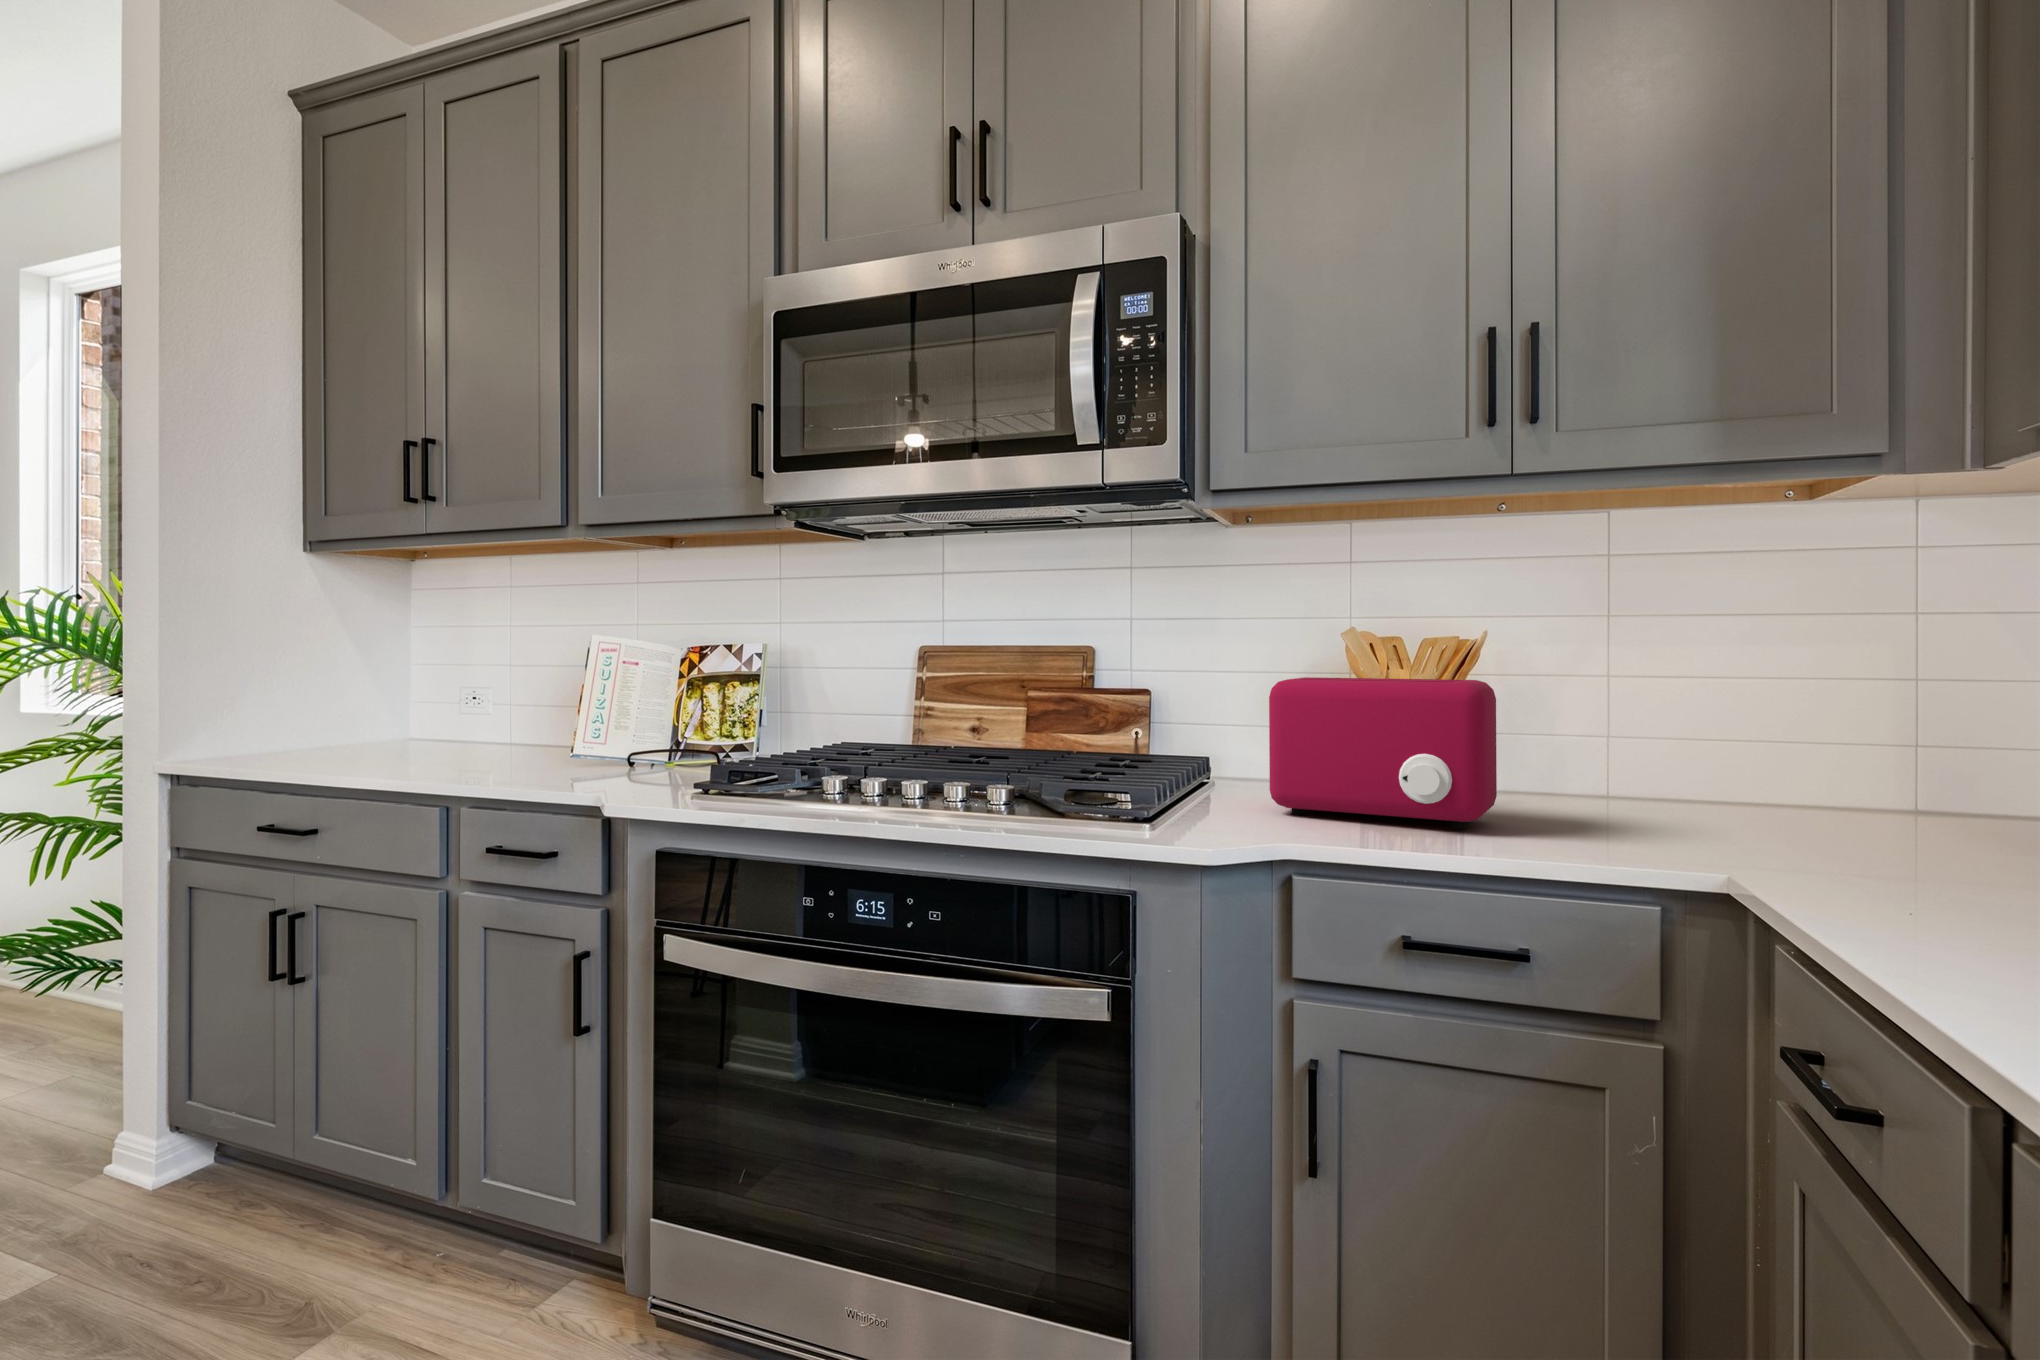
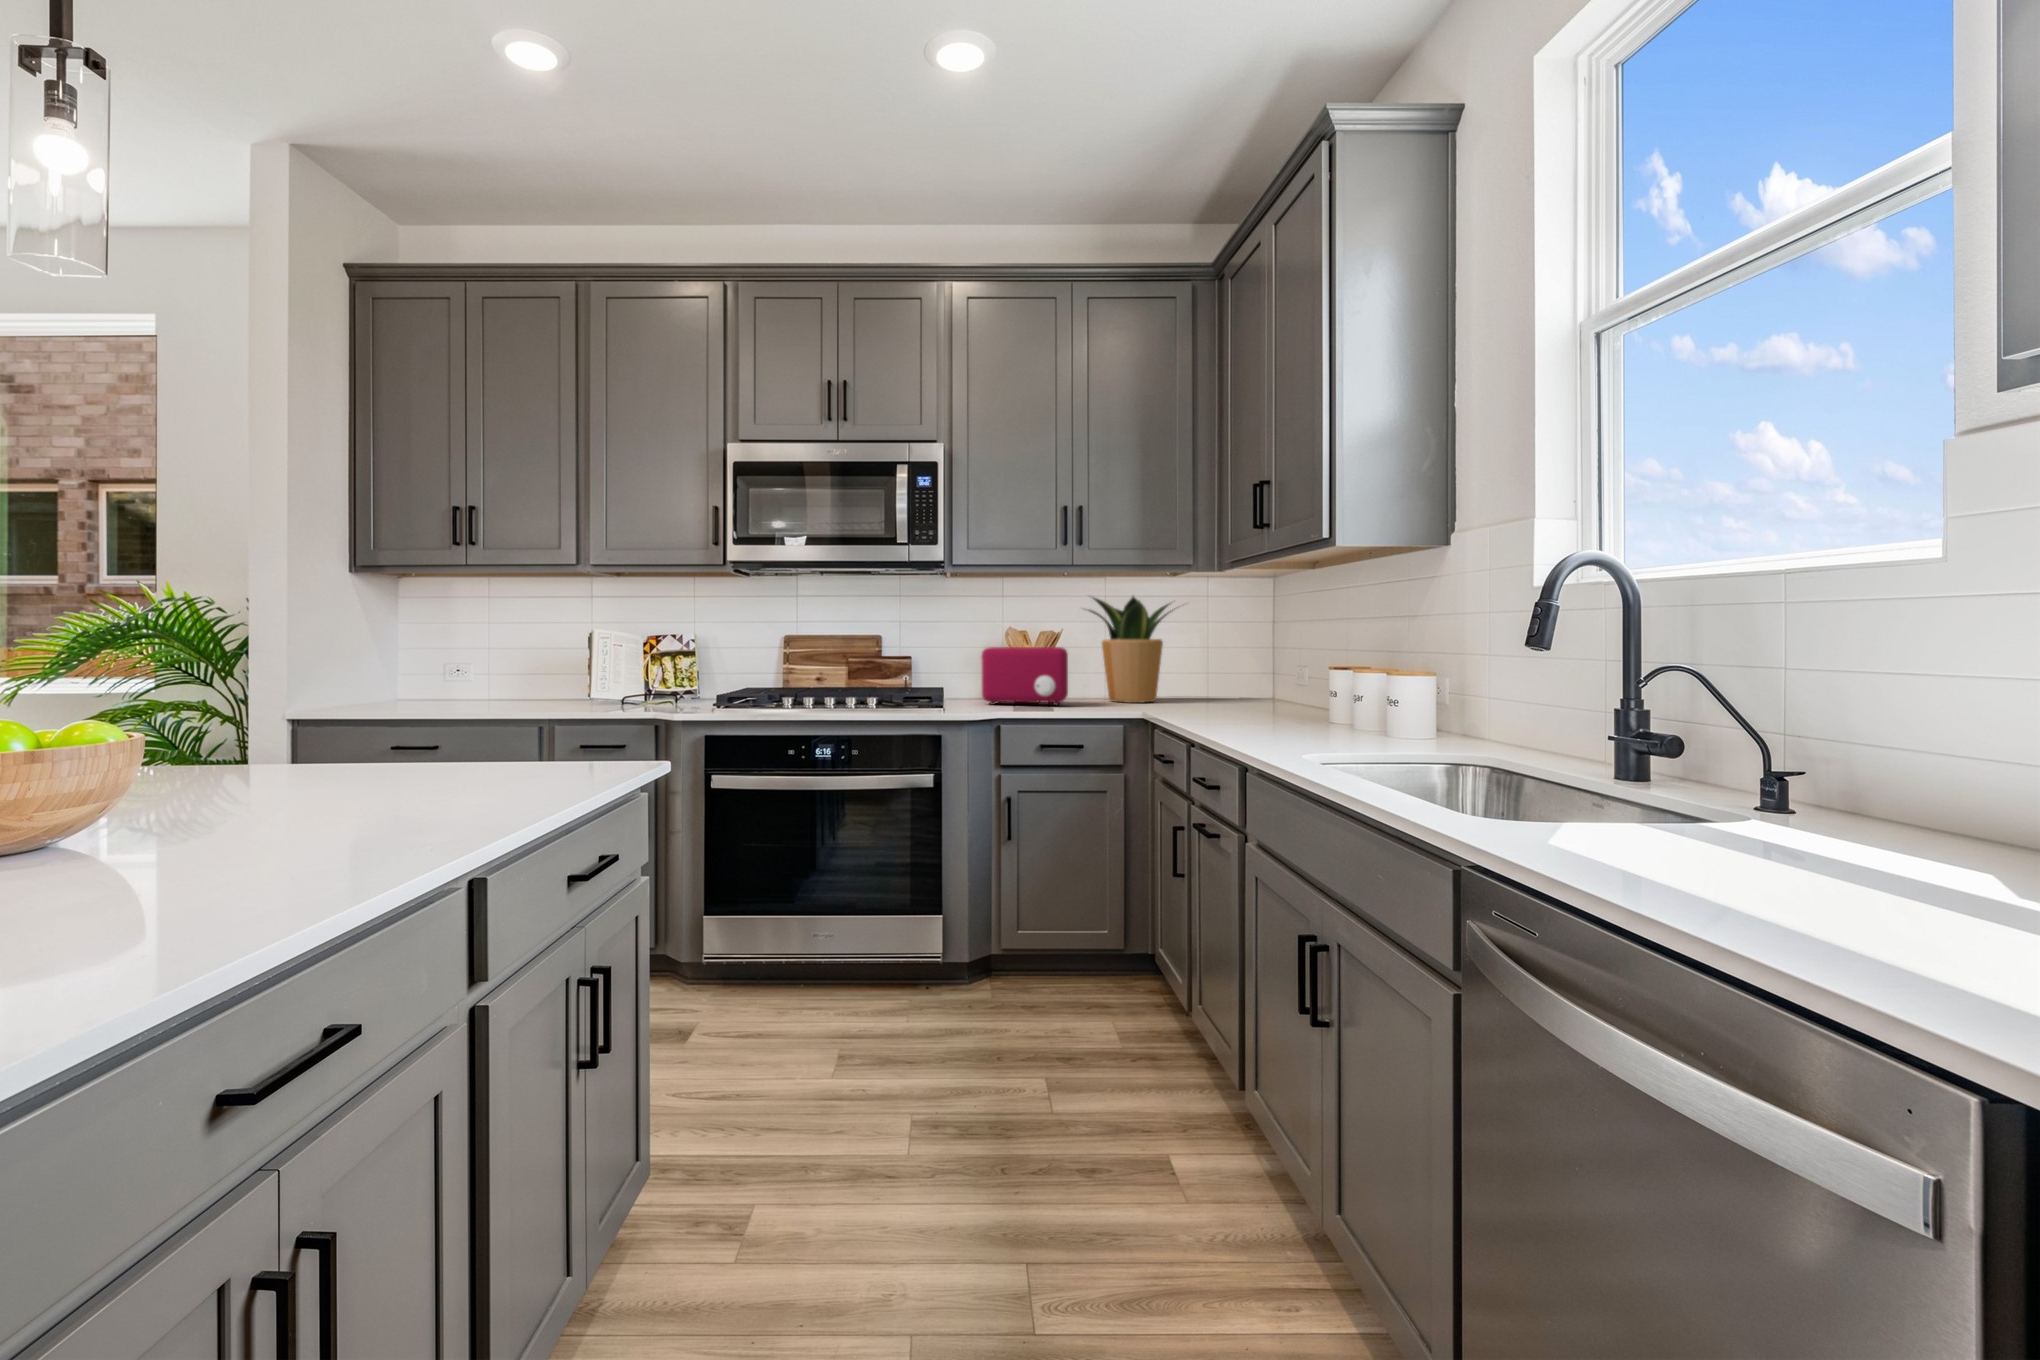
potted plant: none [1540,545,1868,827] -> present [1088,597,1175,703]

